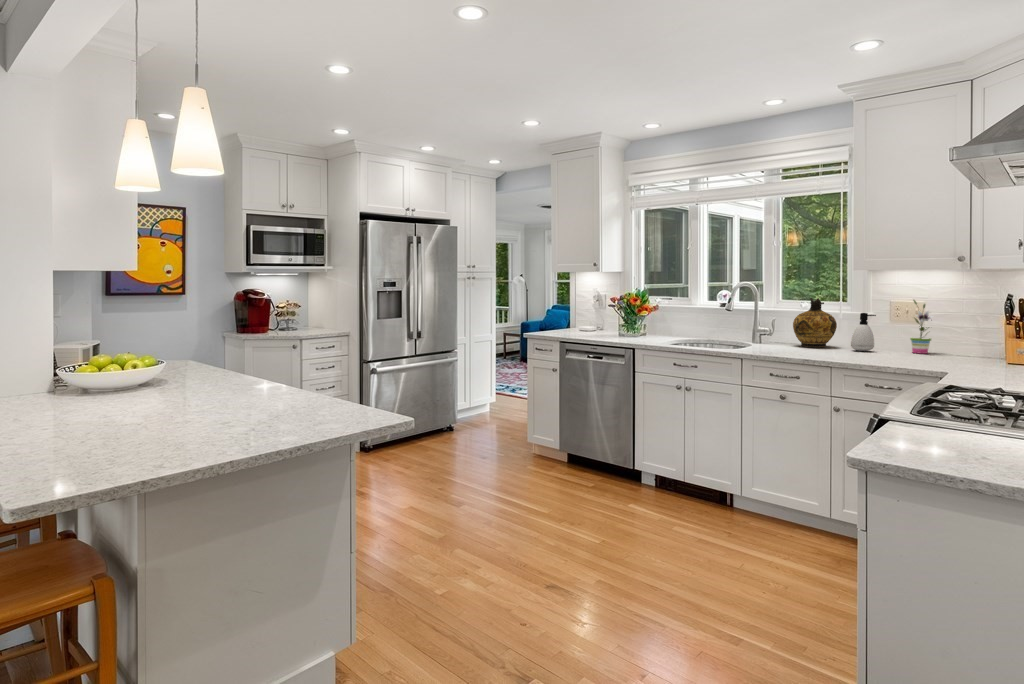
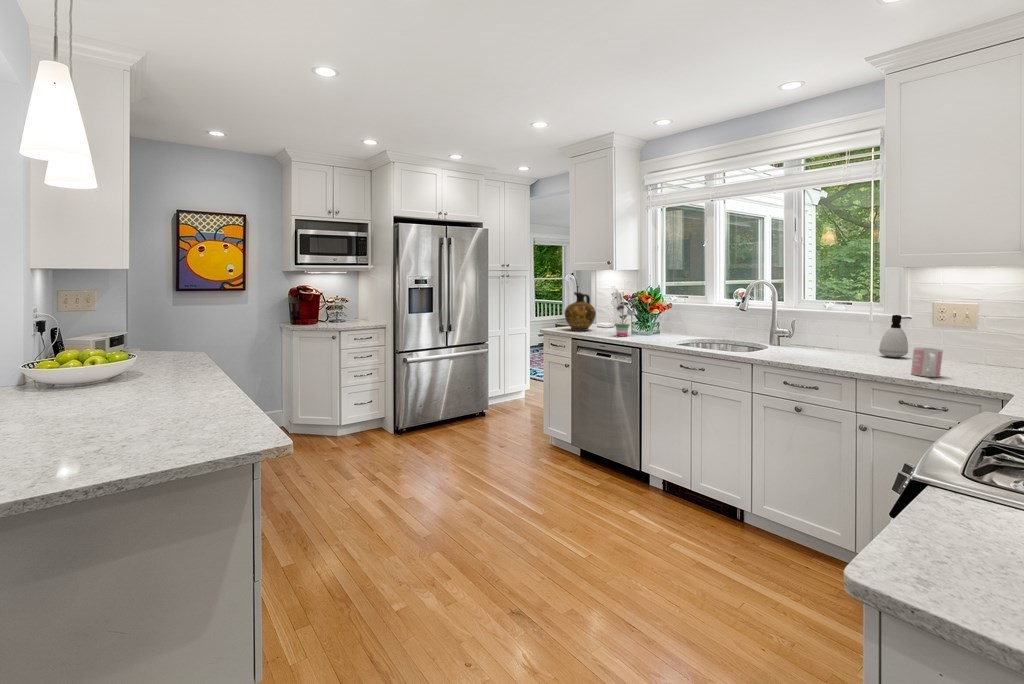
ceramic jug: present [793,298,837,347] -> present [565,292,596,331]
potted plant: present [910,300,933,354] -> present [615,294,635,336]
mug: none [874,339,897,363] -> present [911,348,943,377]

